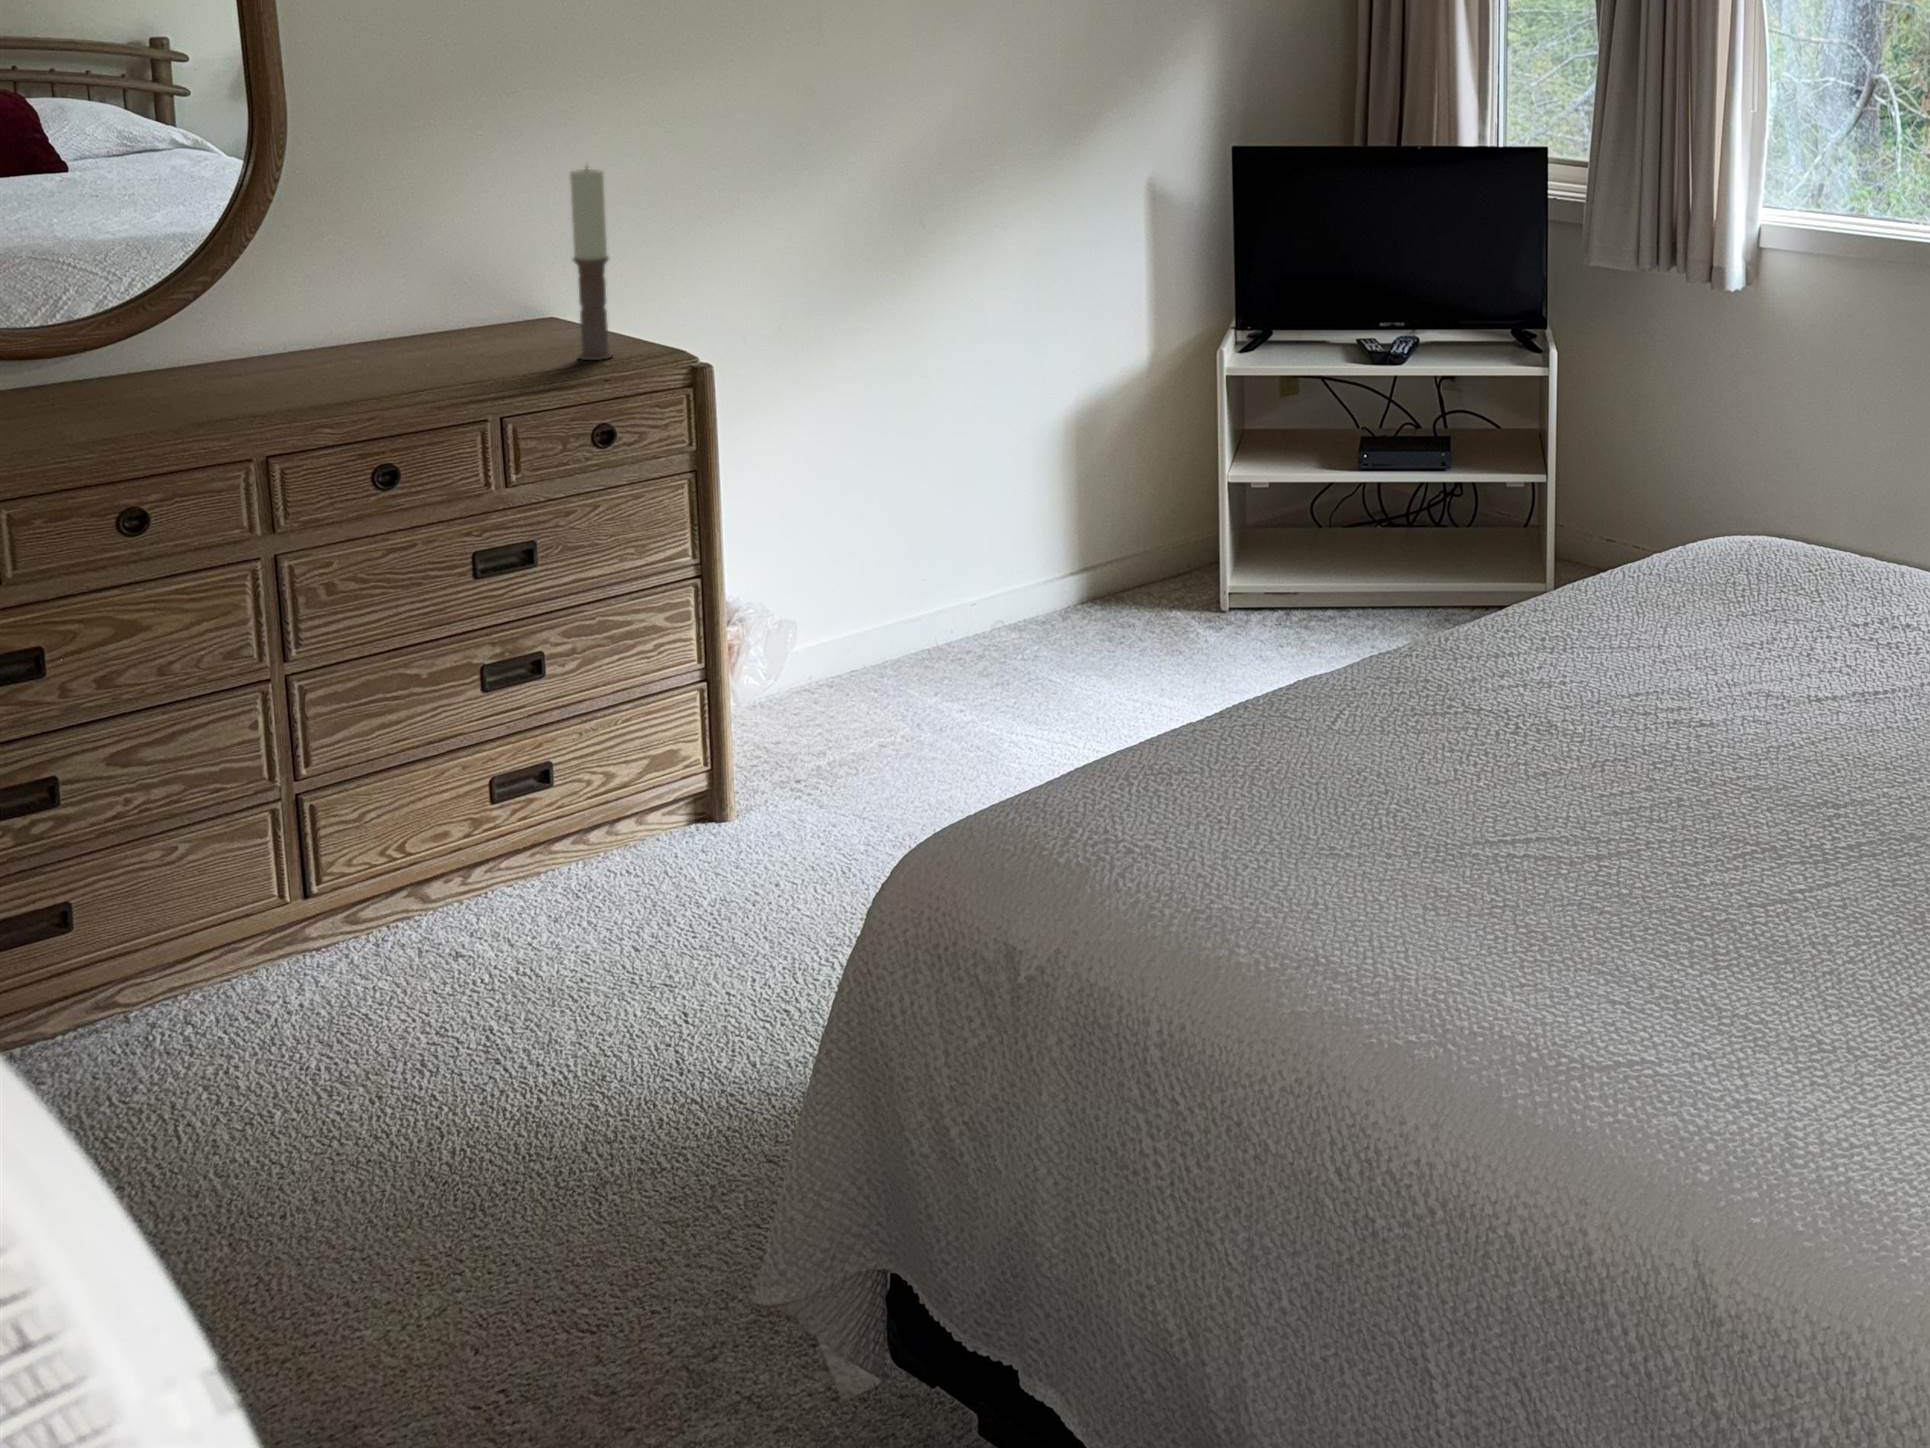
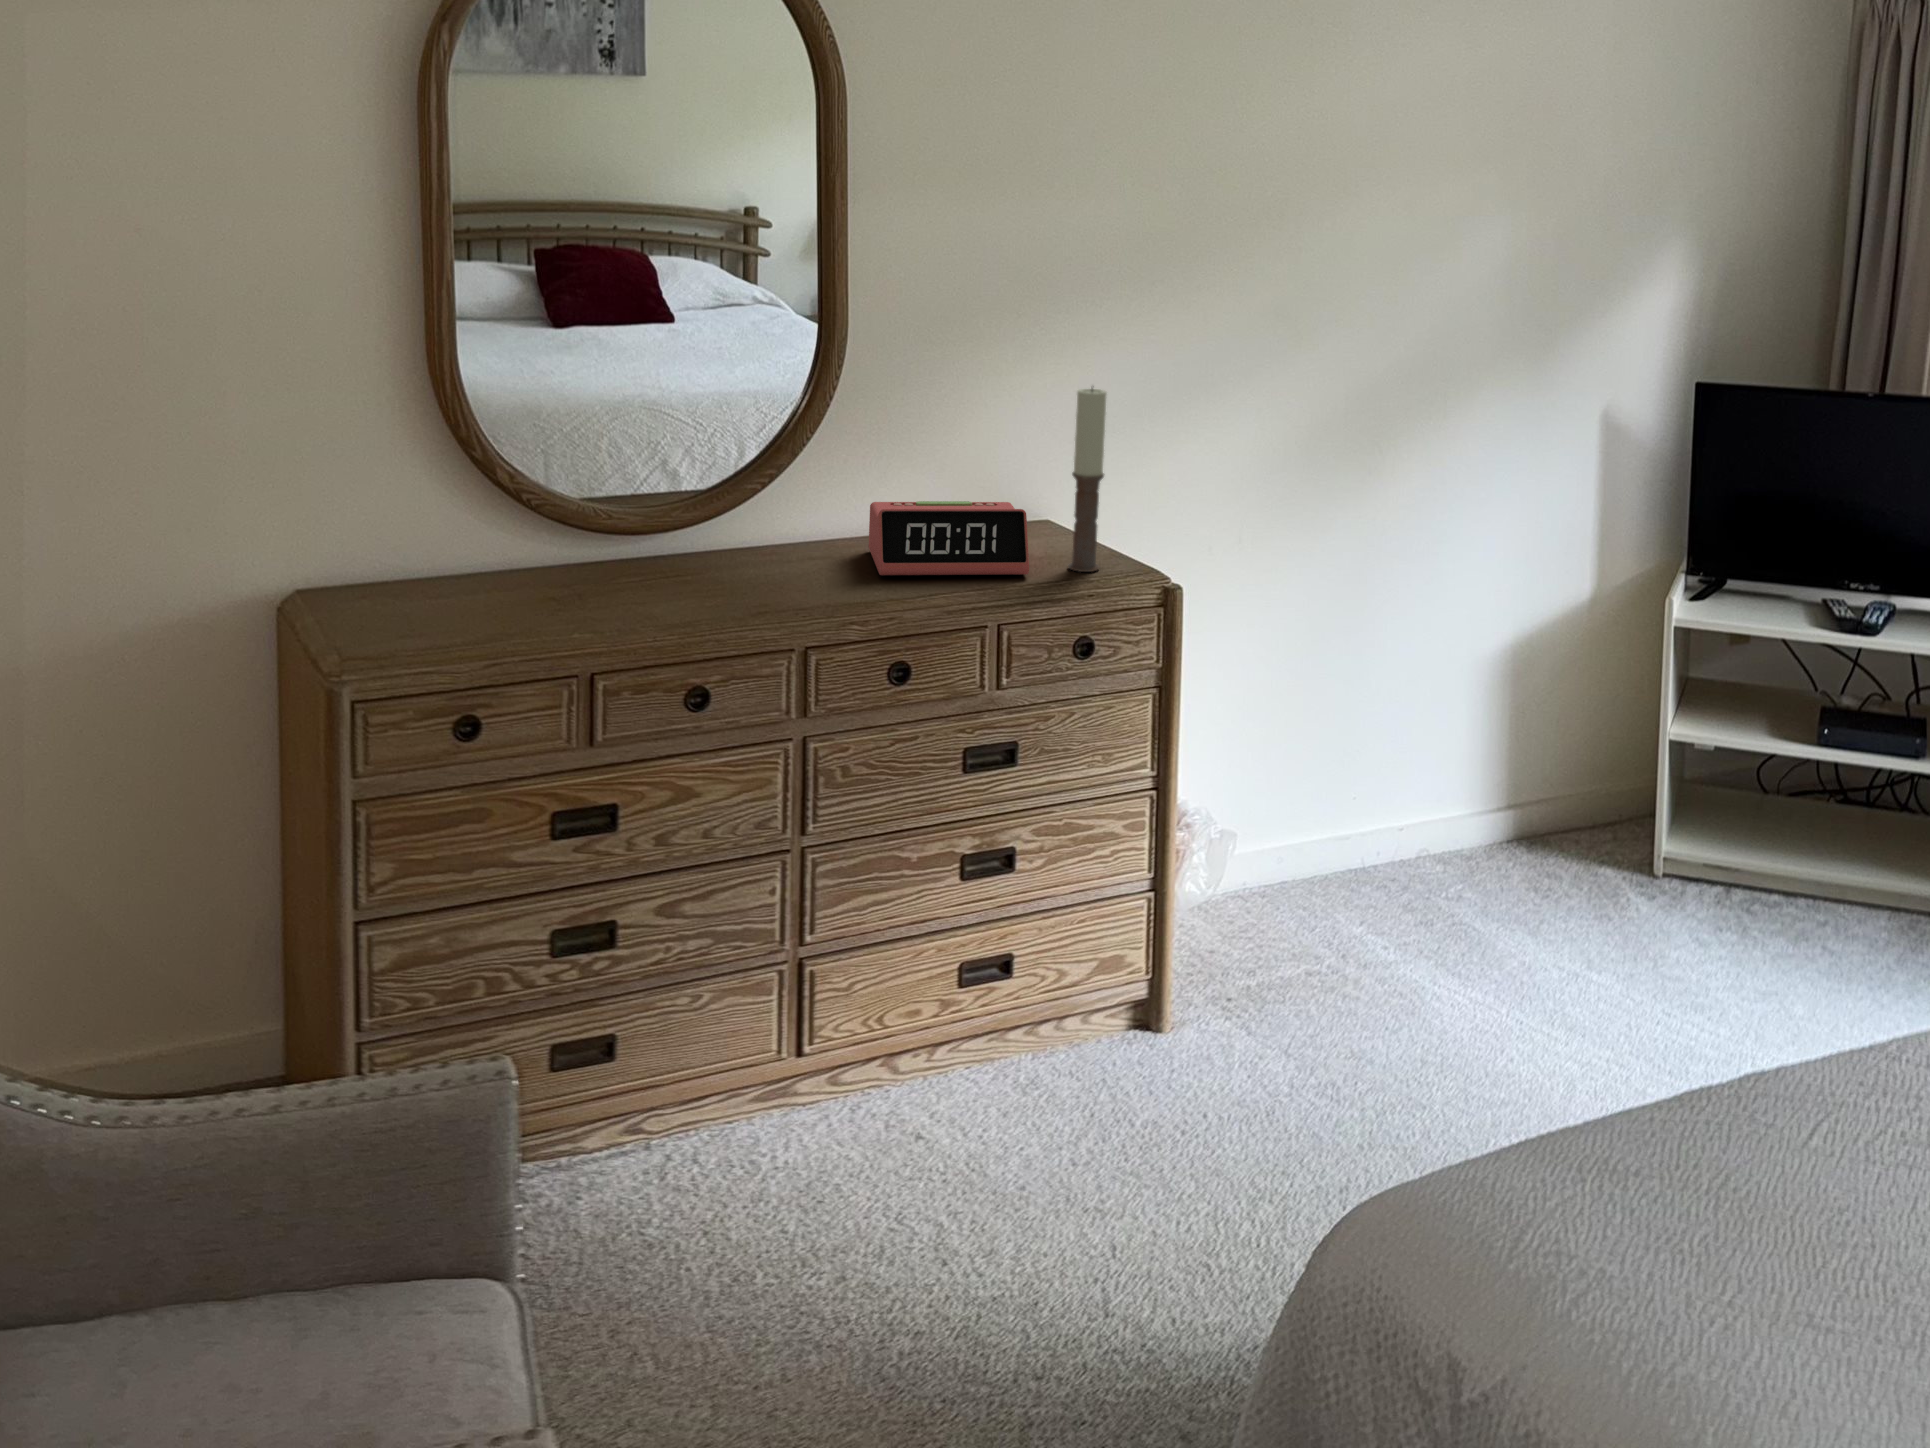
alarm clock: none [339,298,532,381] -> present [869,501,1029,575]

